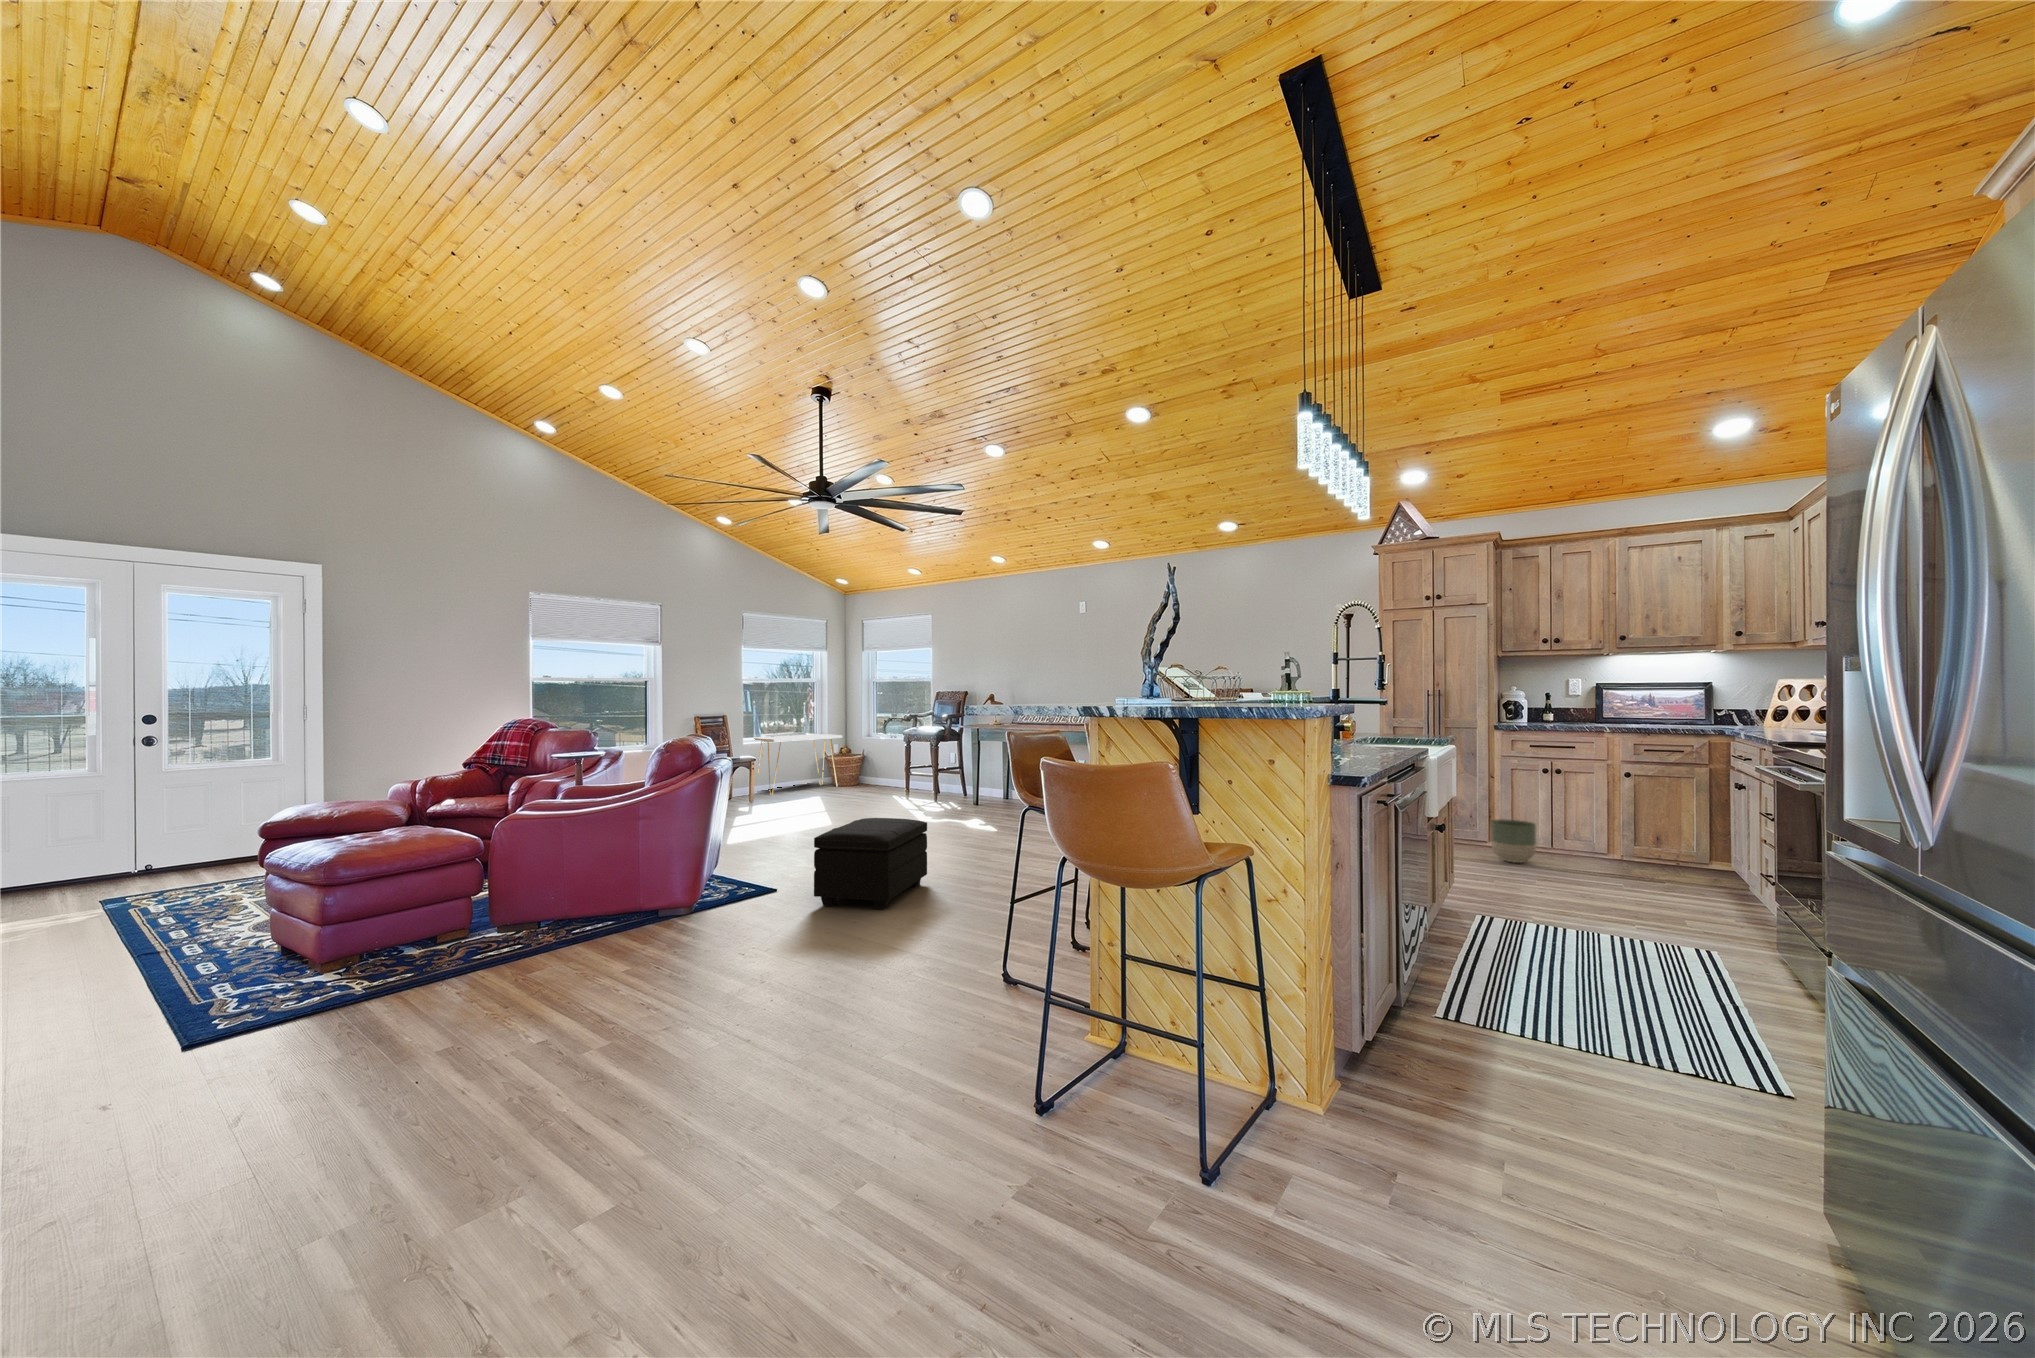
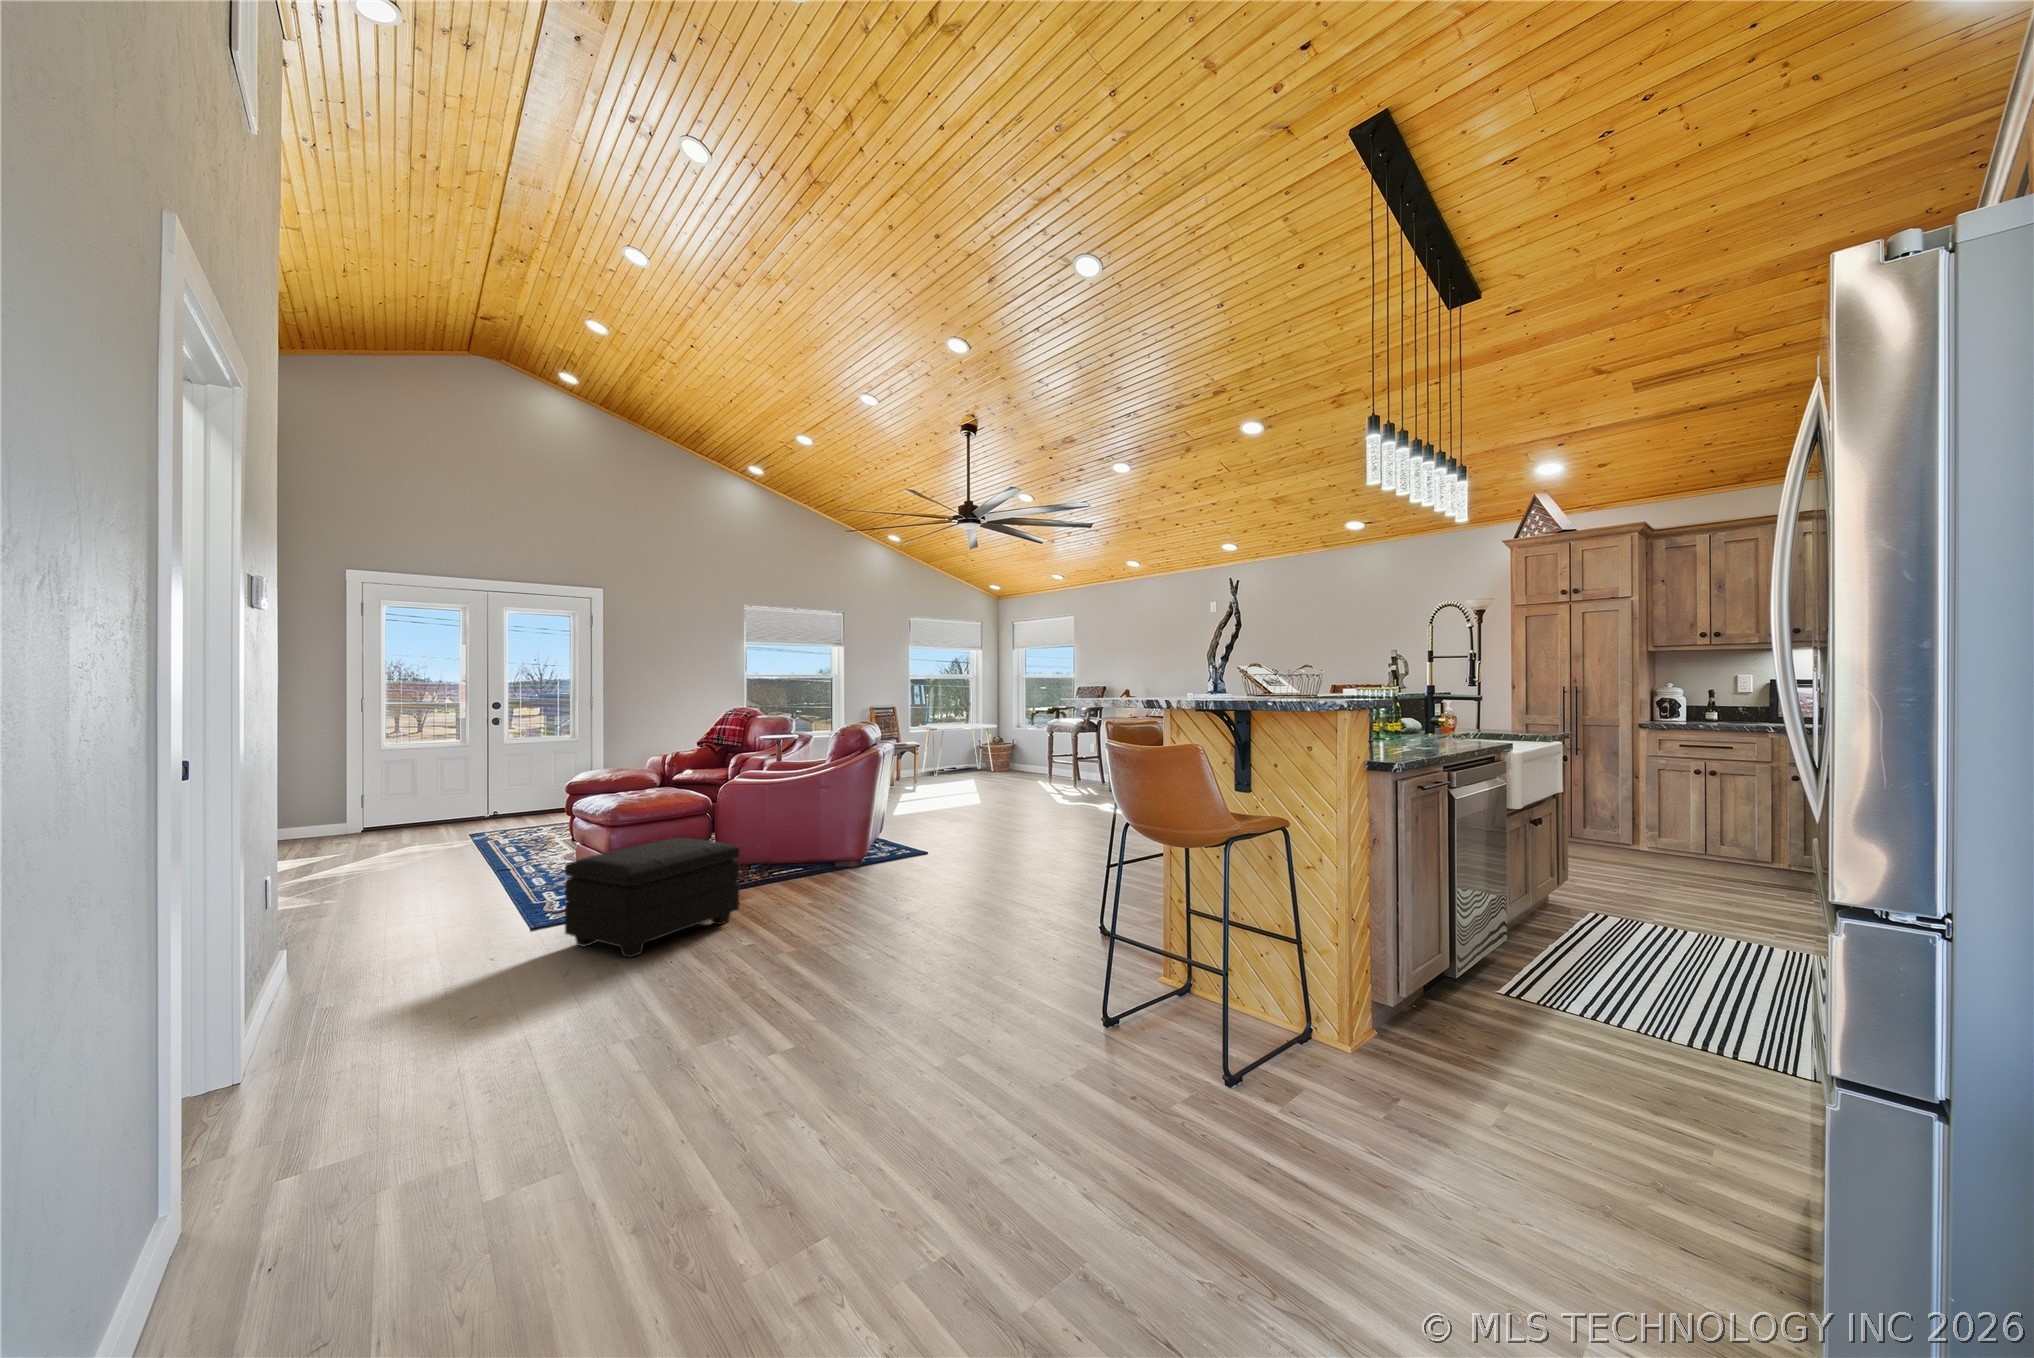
footstool: present [814,818,927,909] -> present [565,838,740,957]
planter: present [1491,819,1536,863] -> none [1631,820,1684,866]

